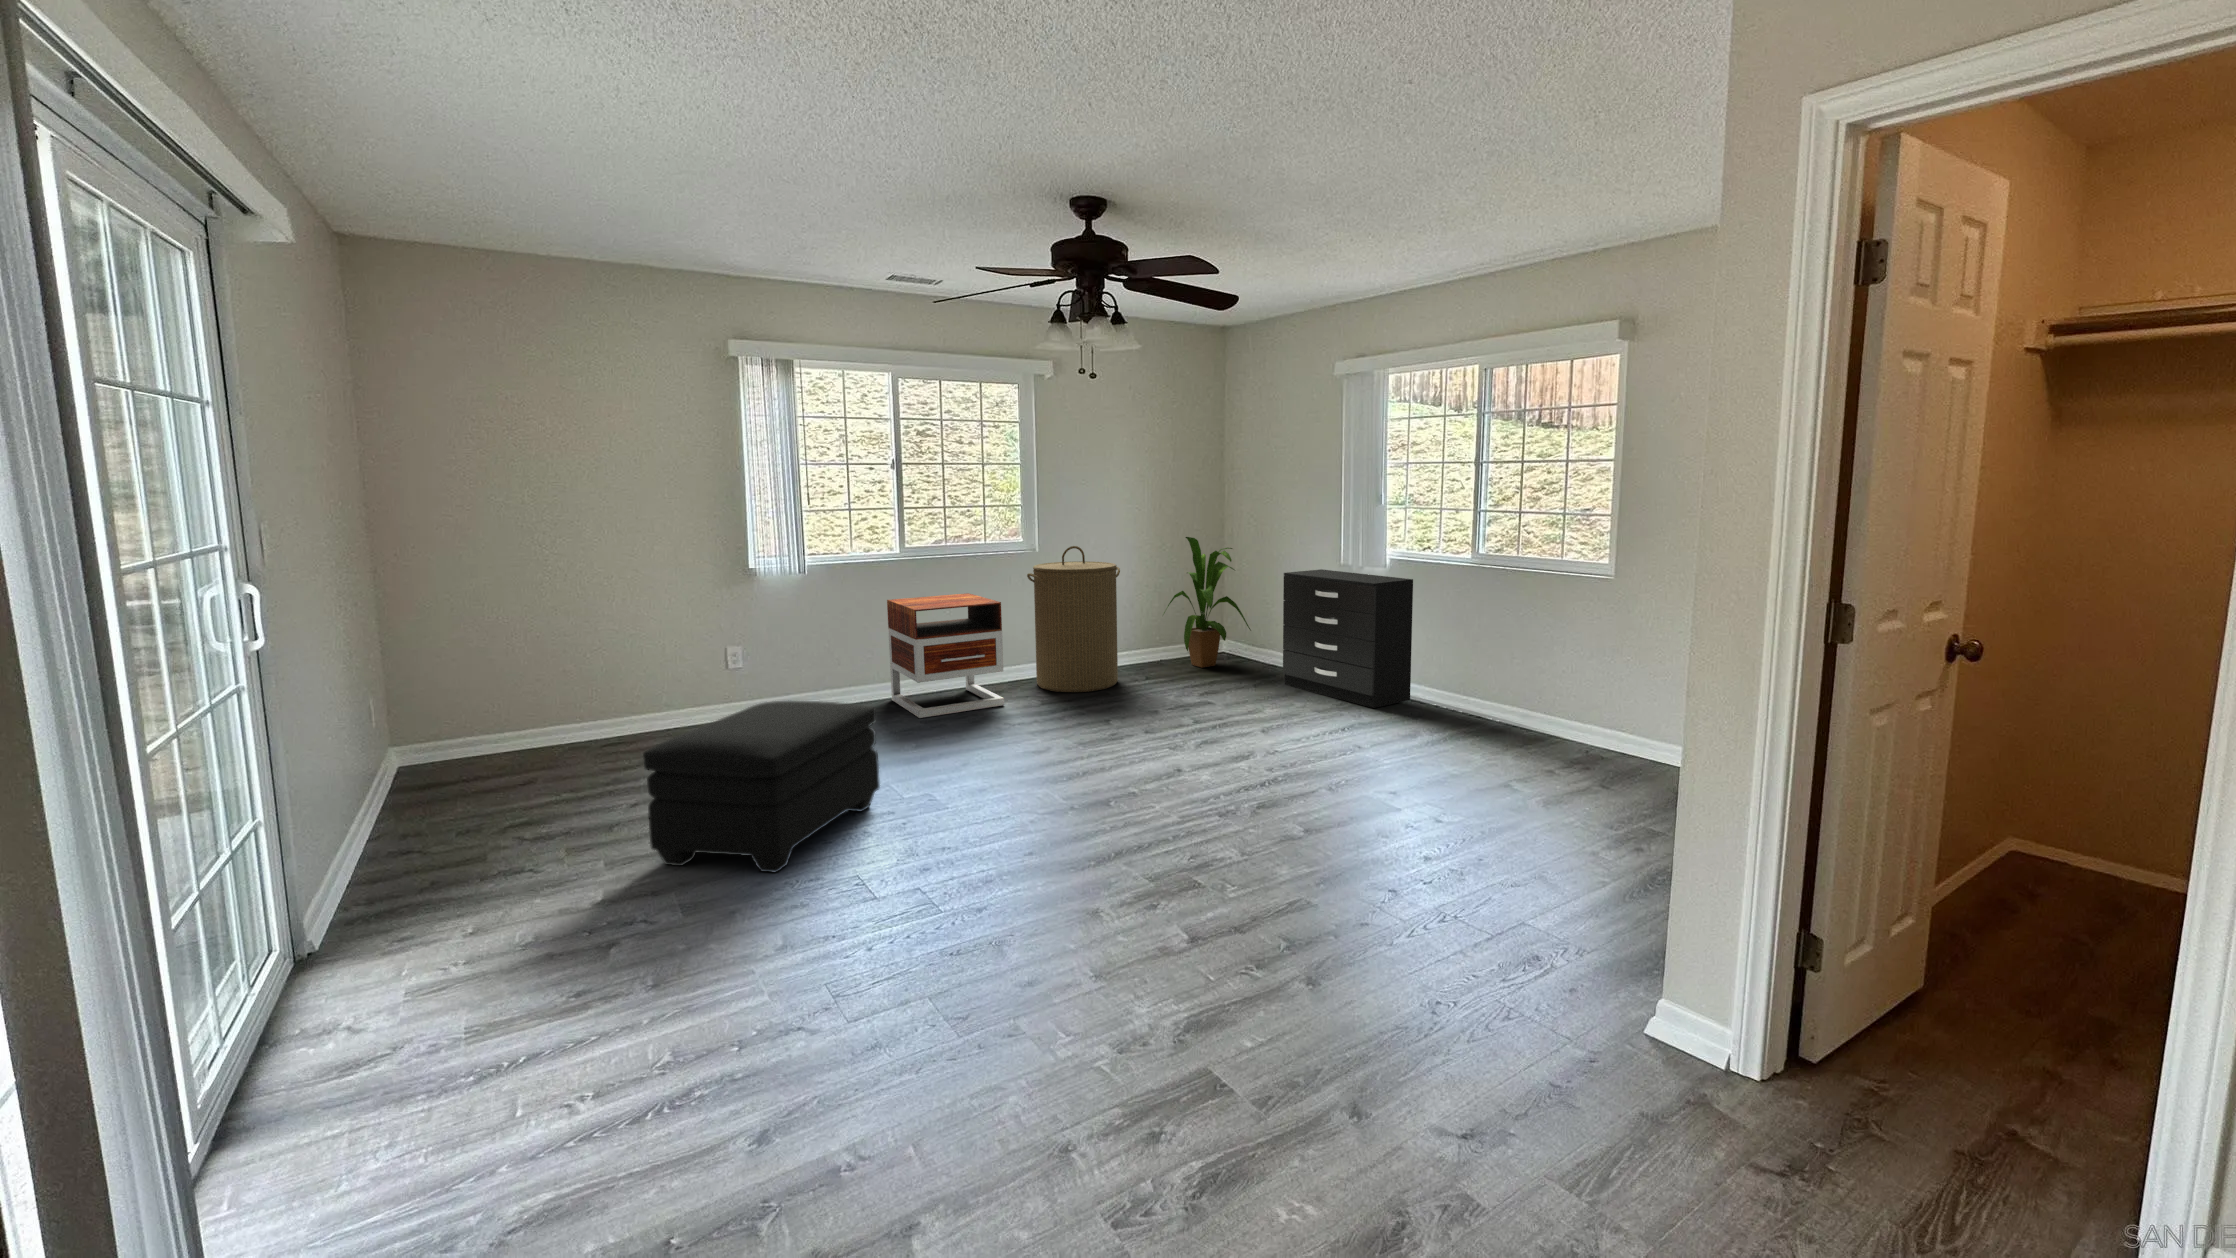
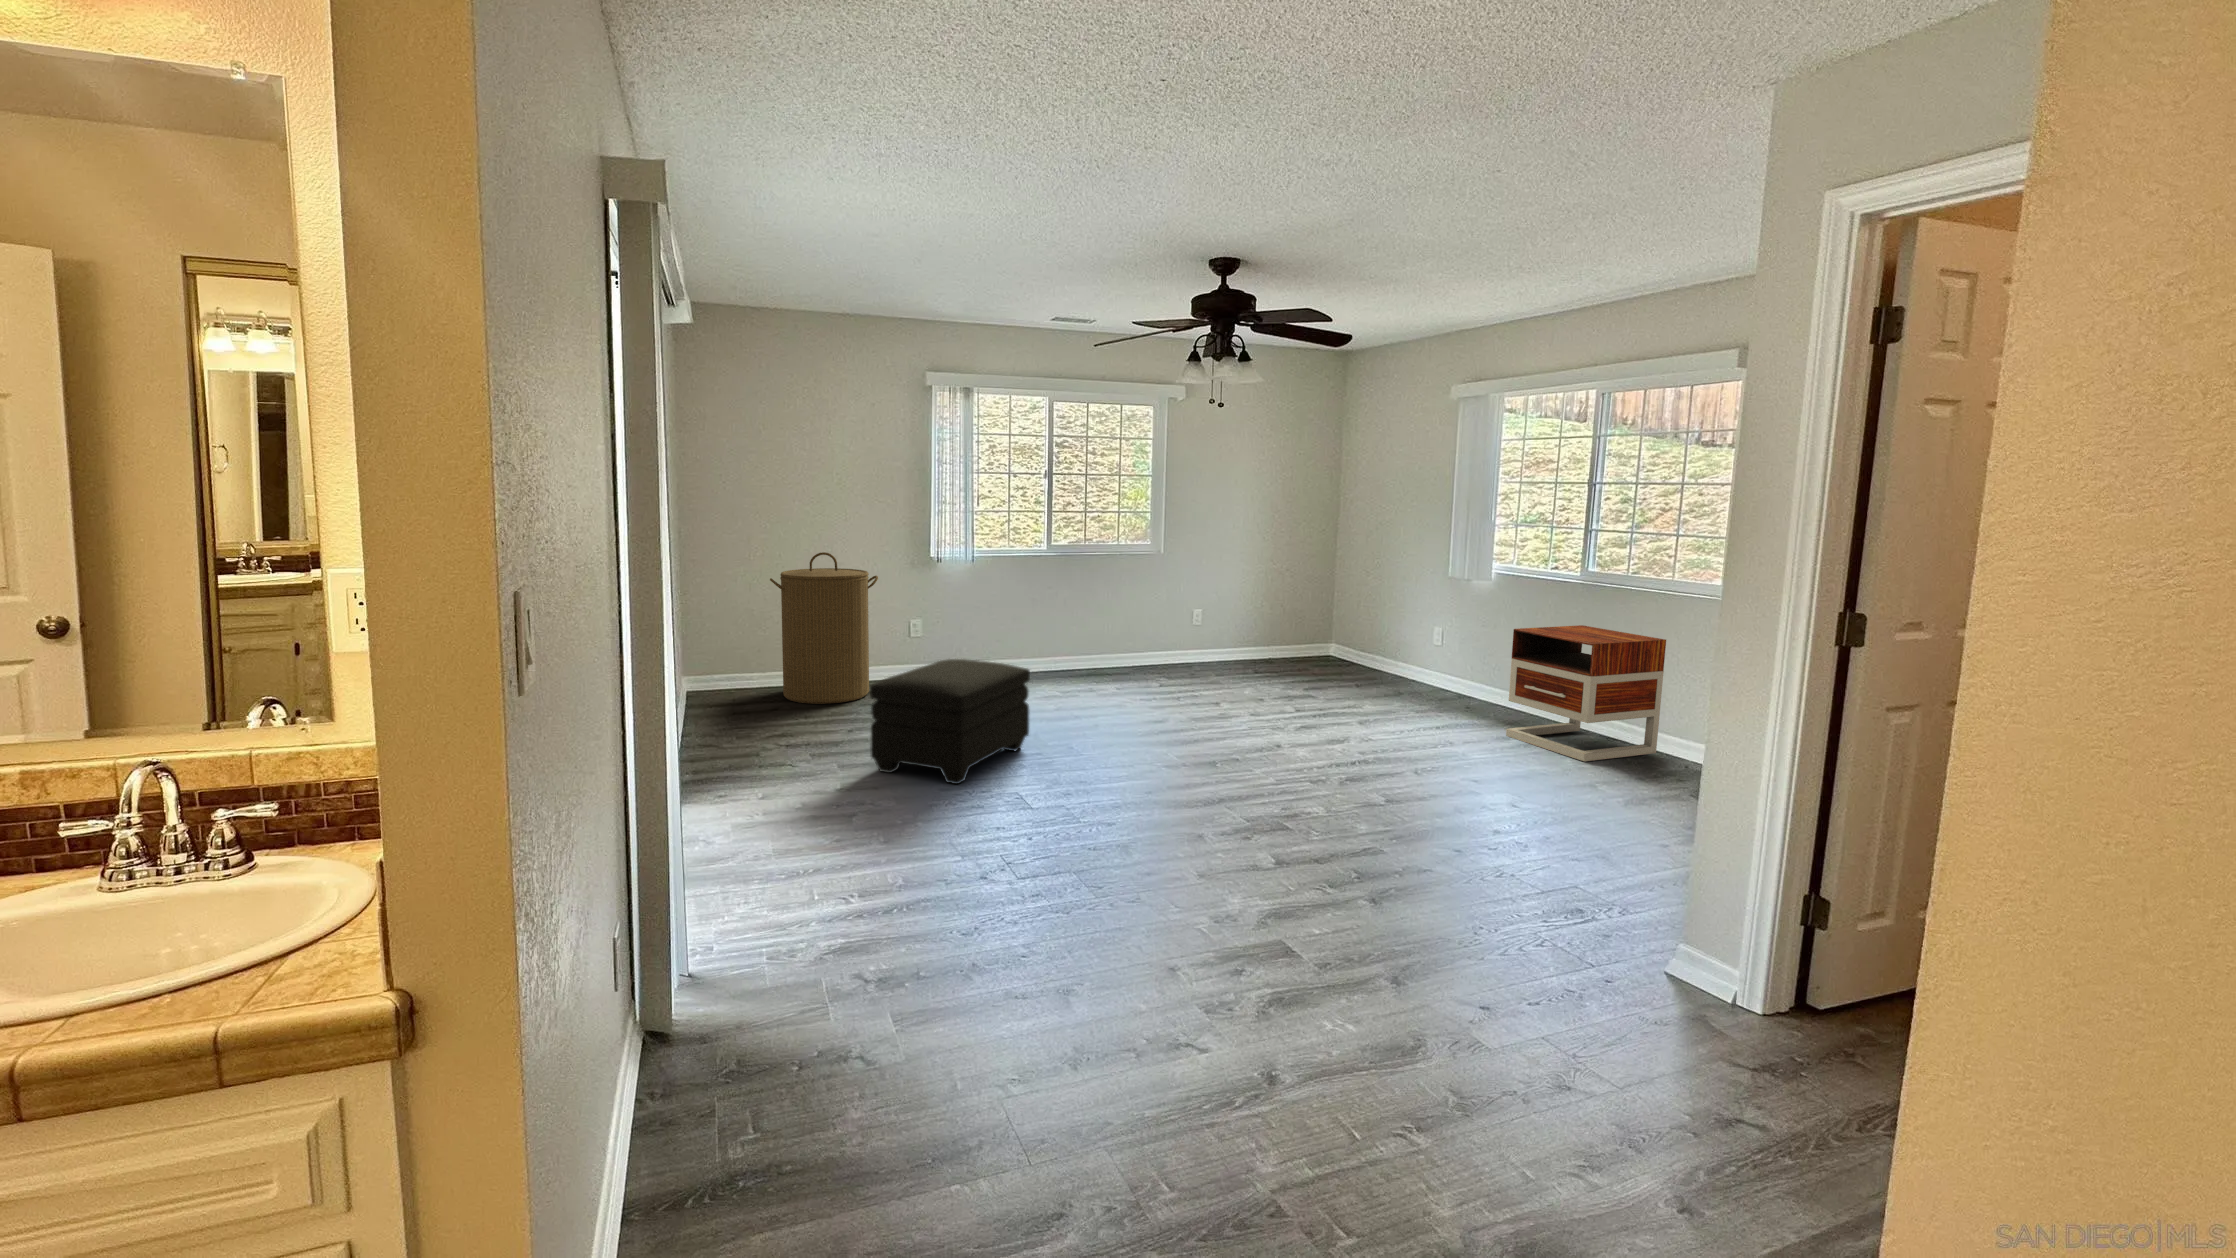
house plant: present [1164,537,1251,668] -> none [1270,545,1356,667]
laundry hamper: present [1027,546,1120,692] -> present [770,552,878,704]
dresser: present [1283,569,1413,708] -> none [1384,581,1519,714]
nightstand: present [887,593,1005,718] -> present [1506,625,1666,762]

